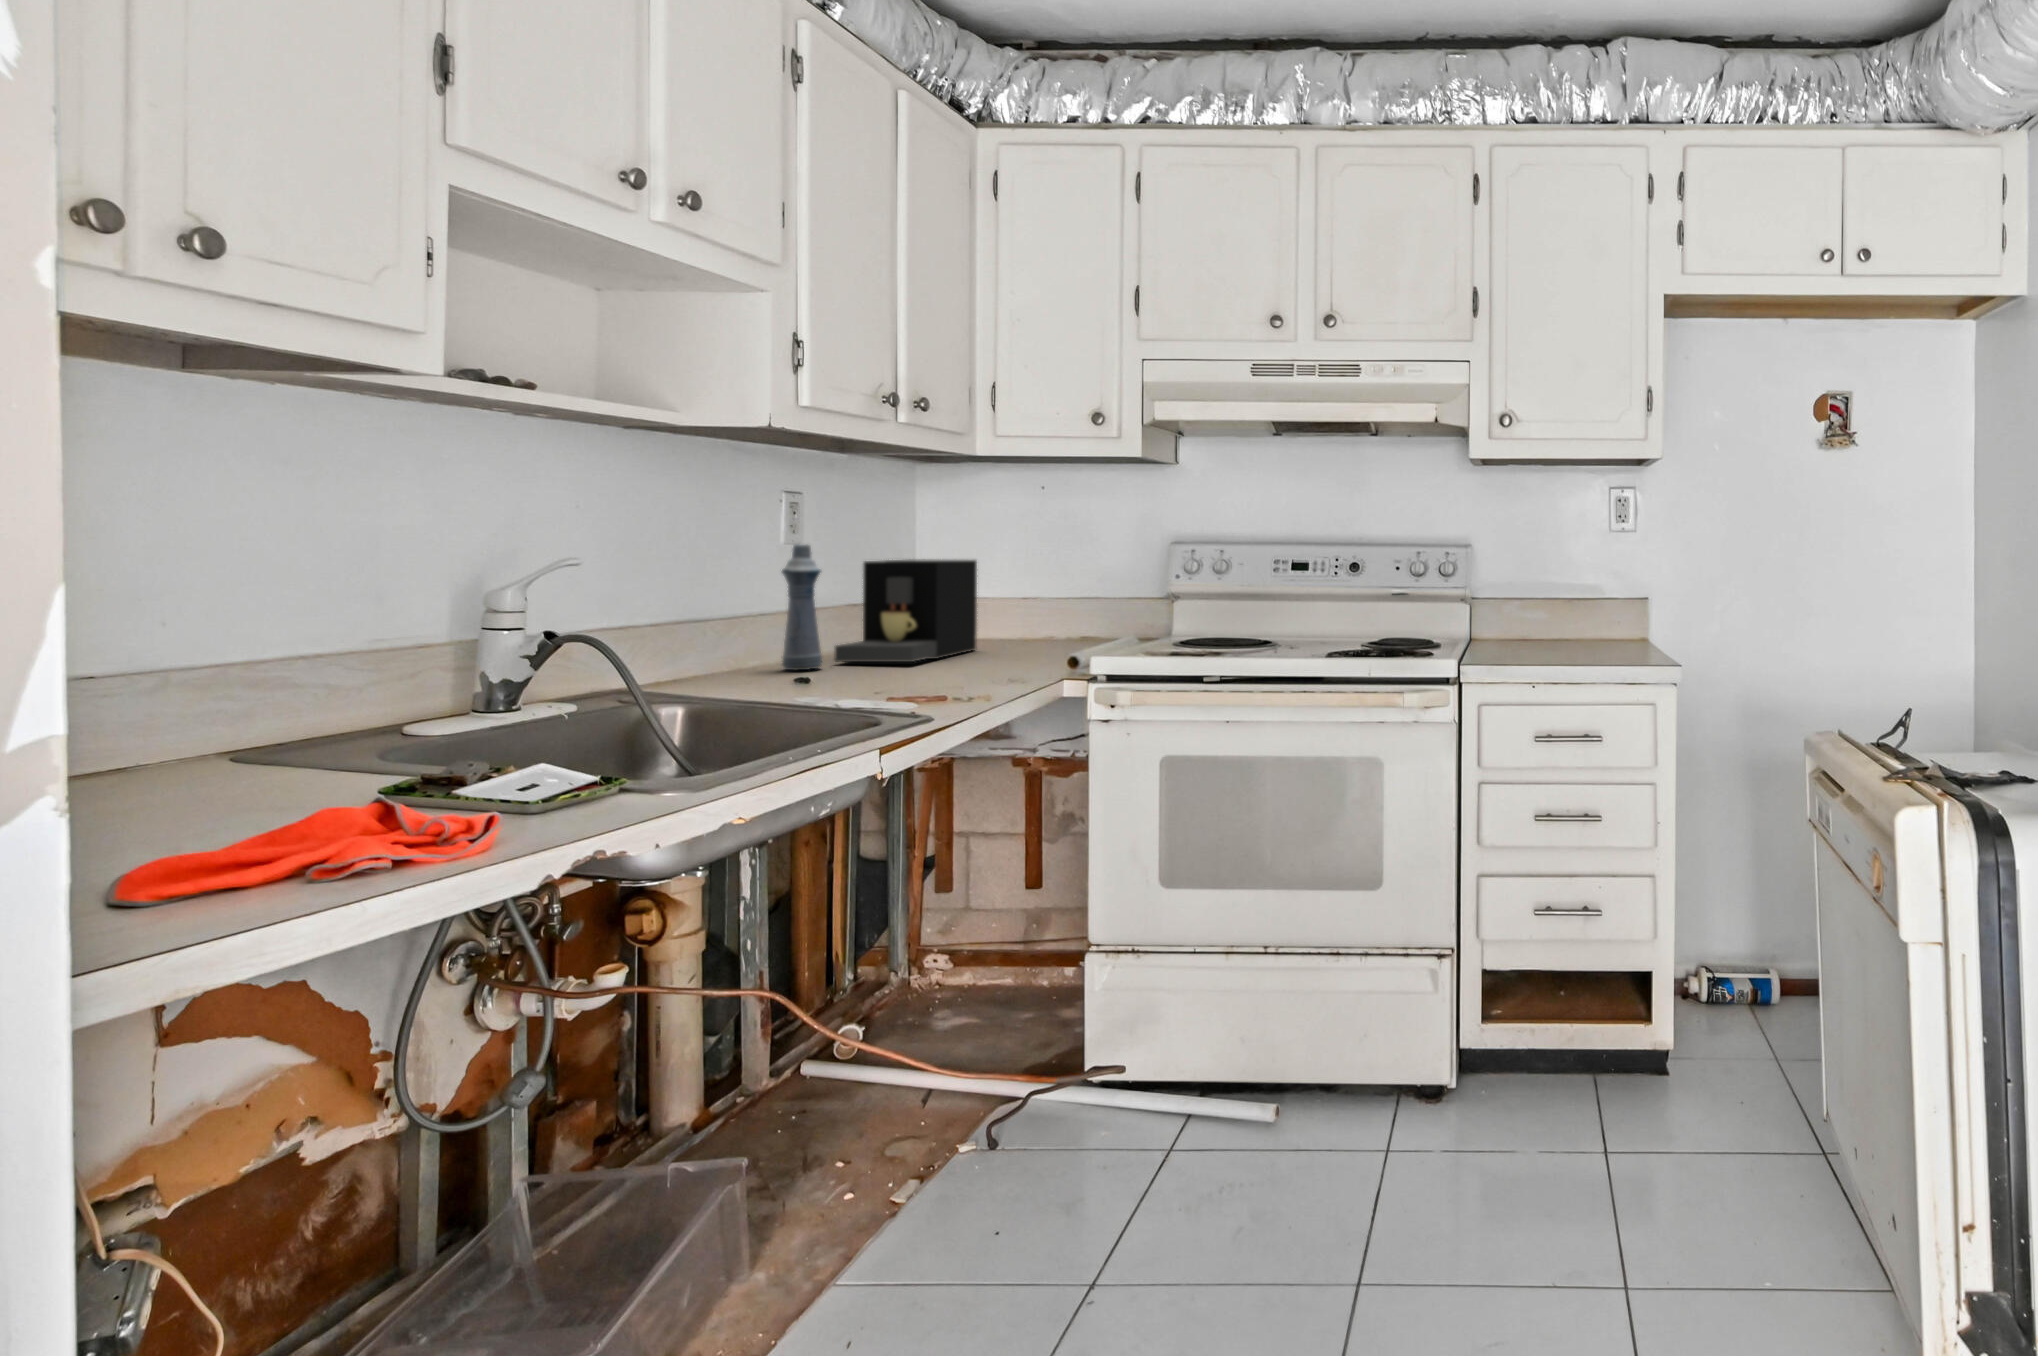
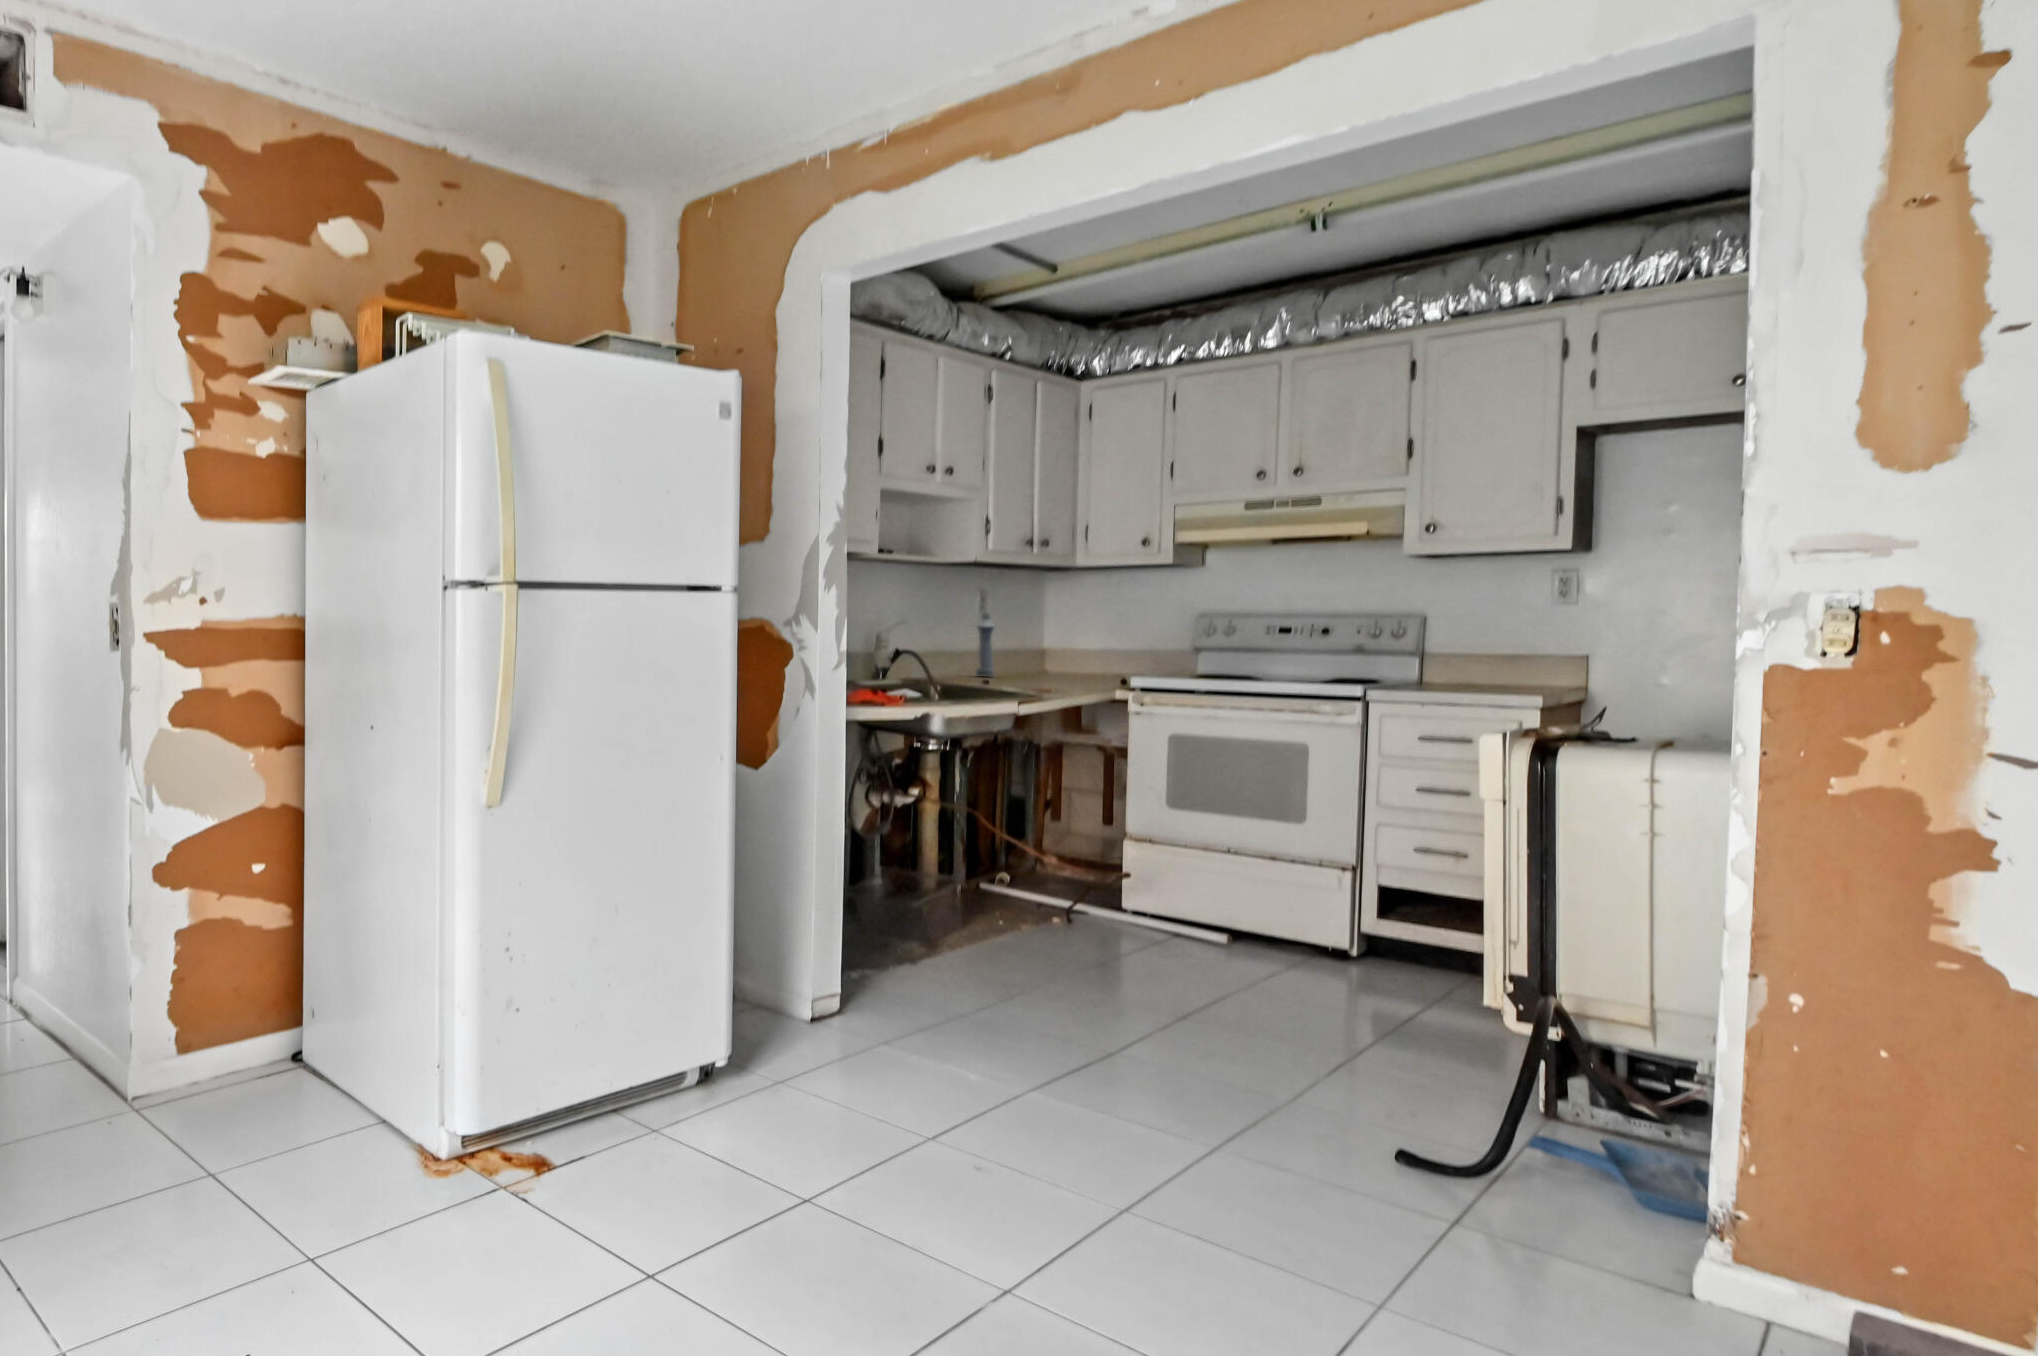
coffee maker: present [834,559,977,662] -> none [1000,624,1078,678]

